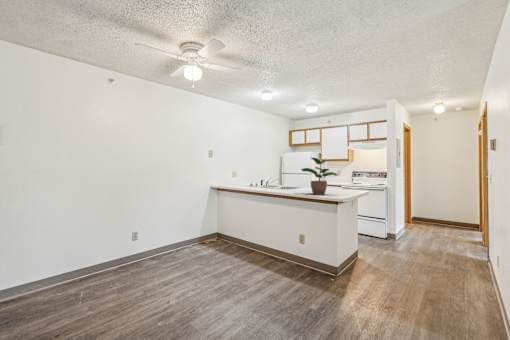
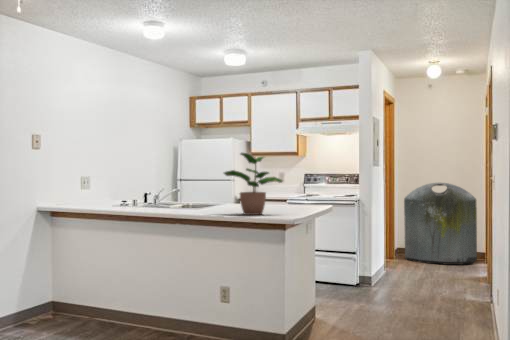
trash can: none [417,178,471,231] -> present [404,183,477,265]

